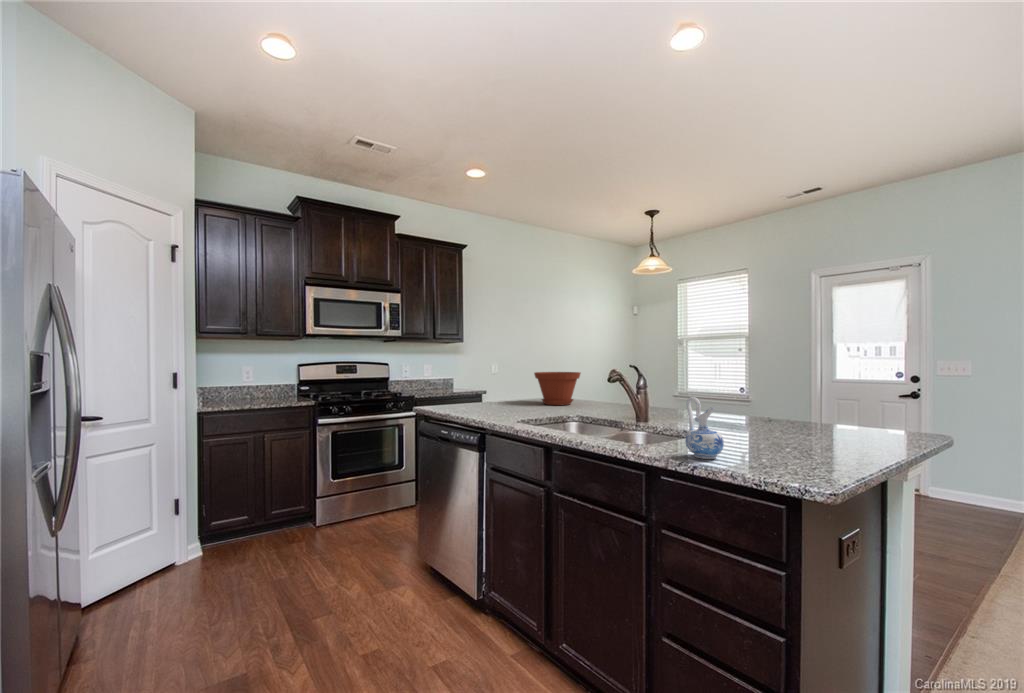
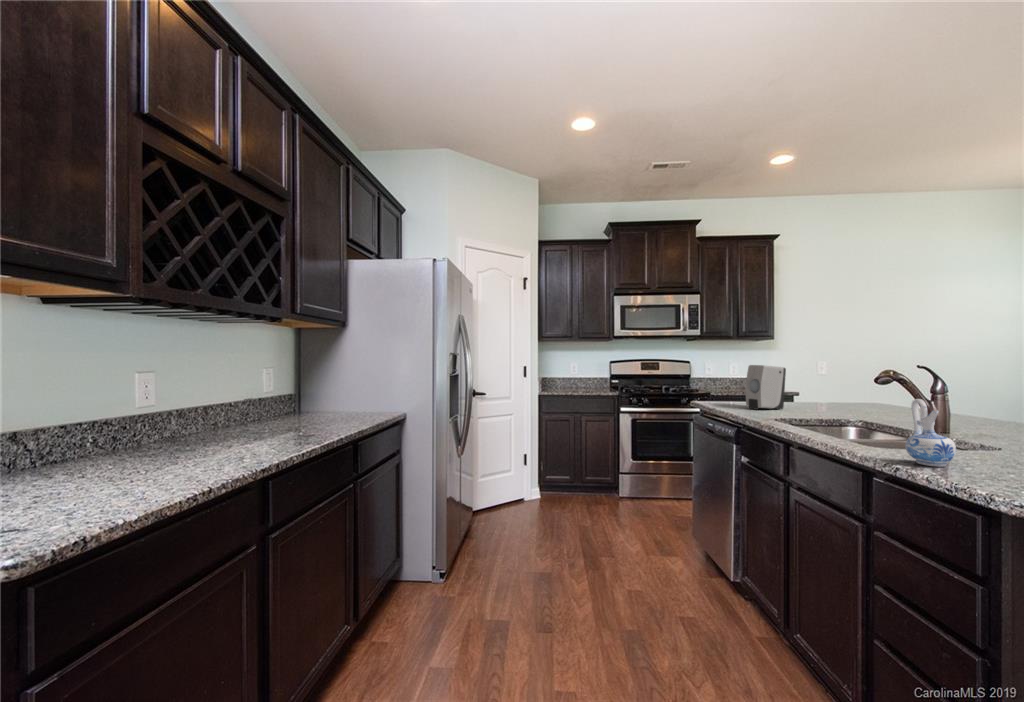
soap dispenser: none [475,367,510,412] -> present [746,365,786,410]
plant pot: present [534,372,581,405] -> none [826,372,891,410]

